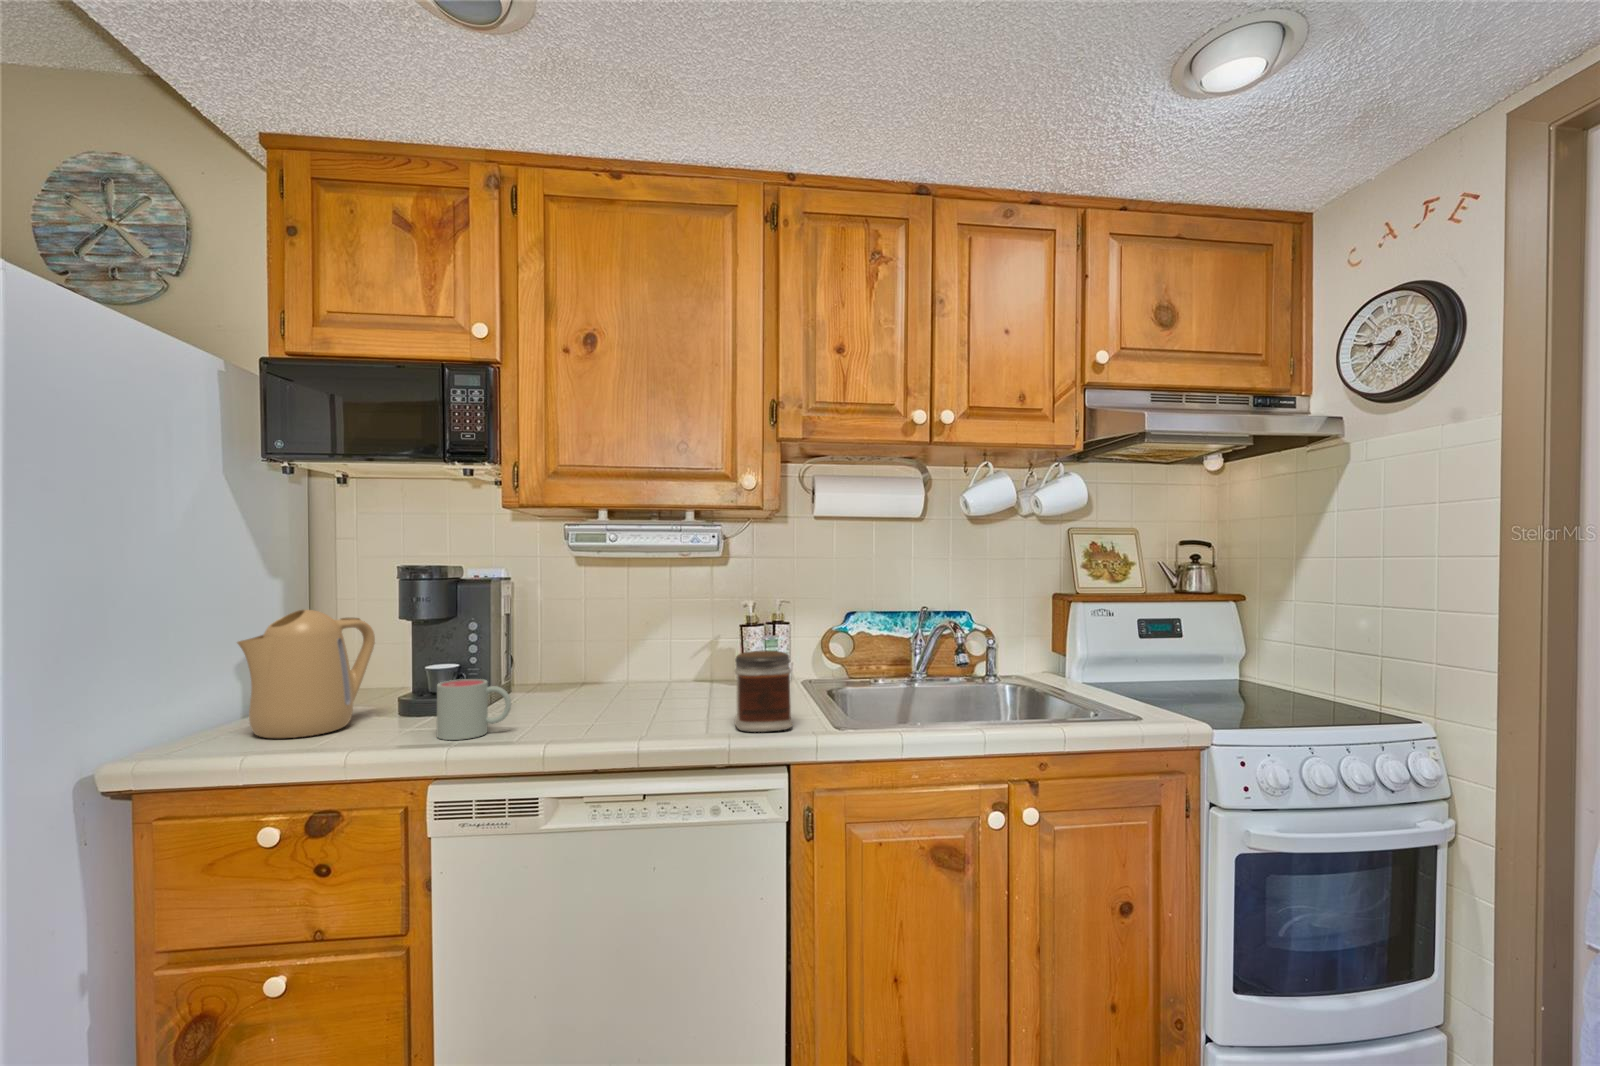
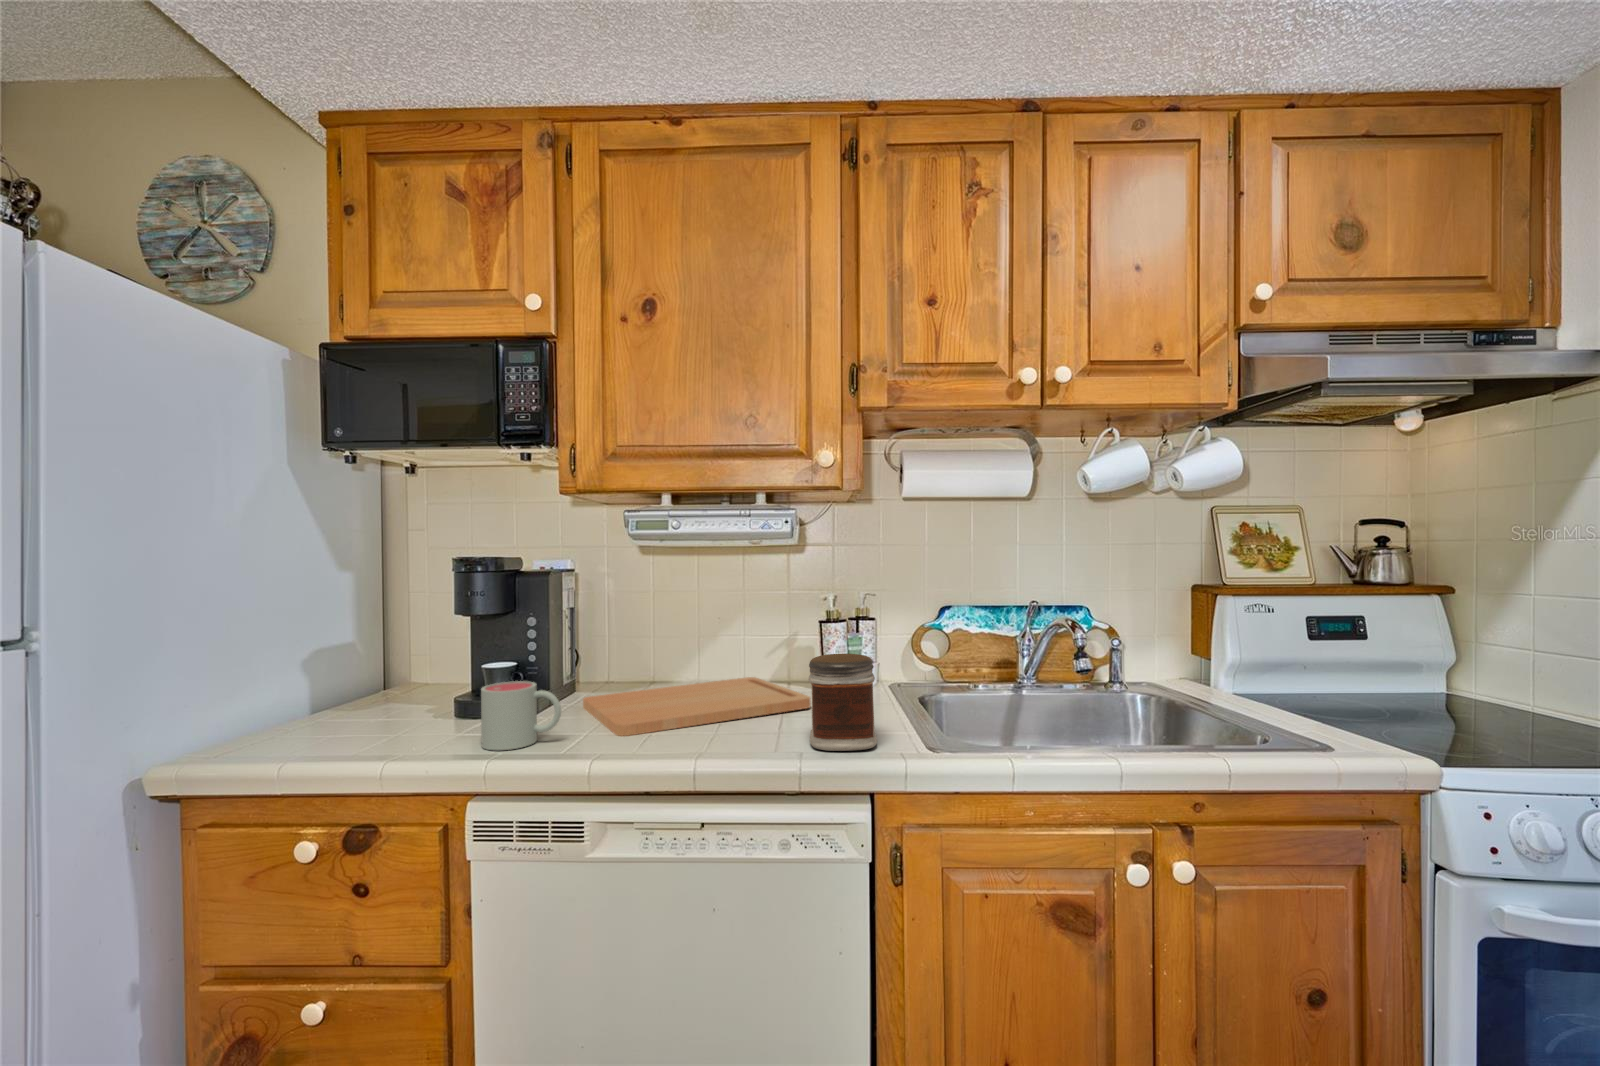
kettle: present [237,610,375,738] -> none [282,605,433,742]
cutting board: none [516,678,729,727] -> present [583,677,811,736]

